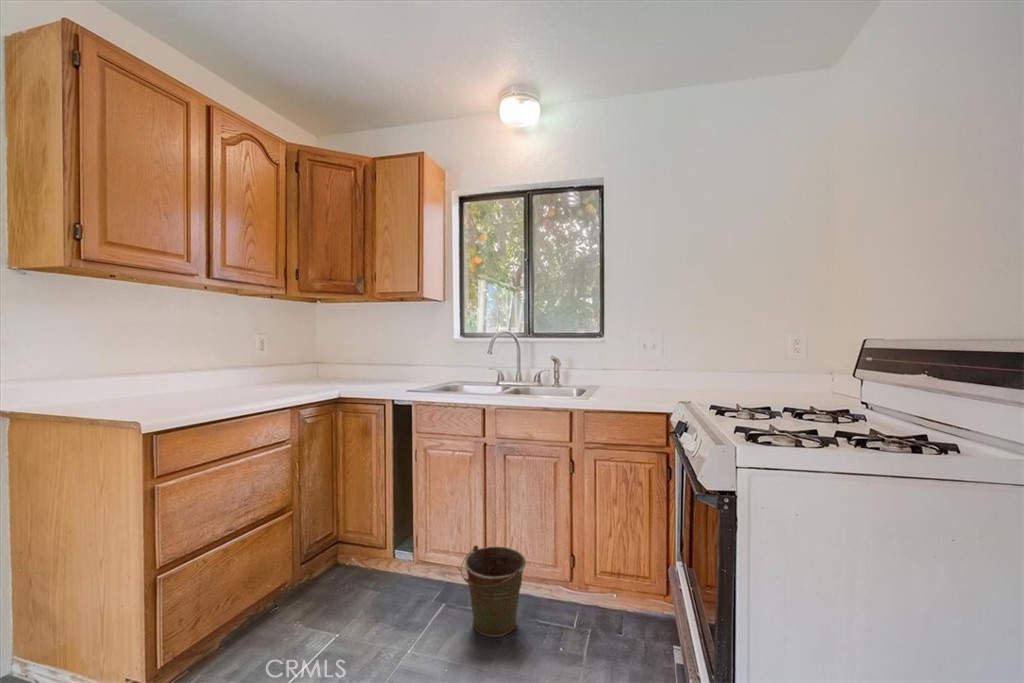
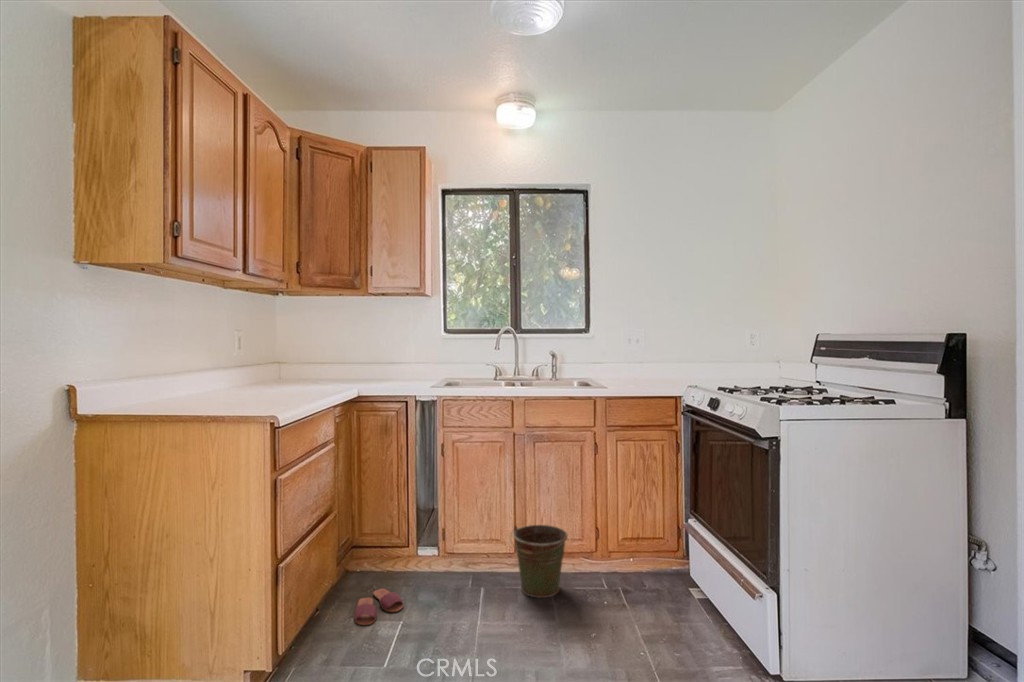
slippers: none [291,588,351,633] -> present [354,588,403,625]

